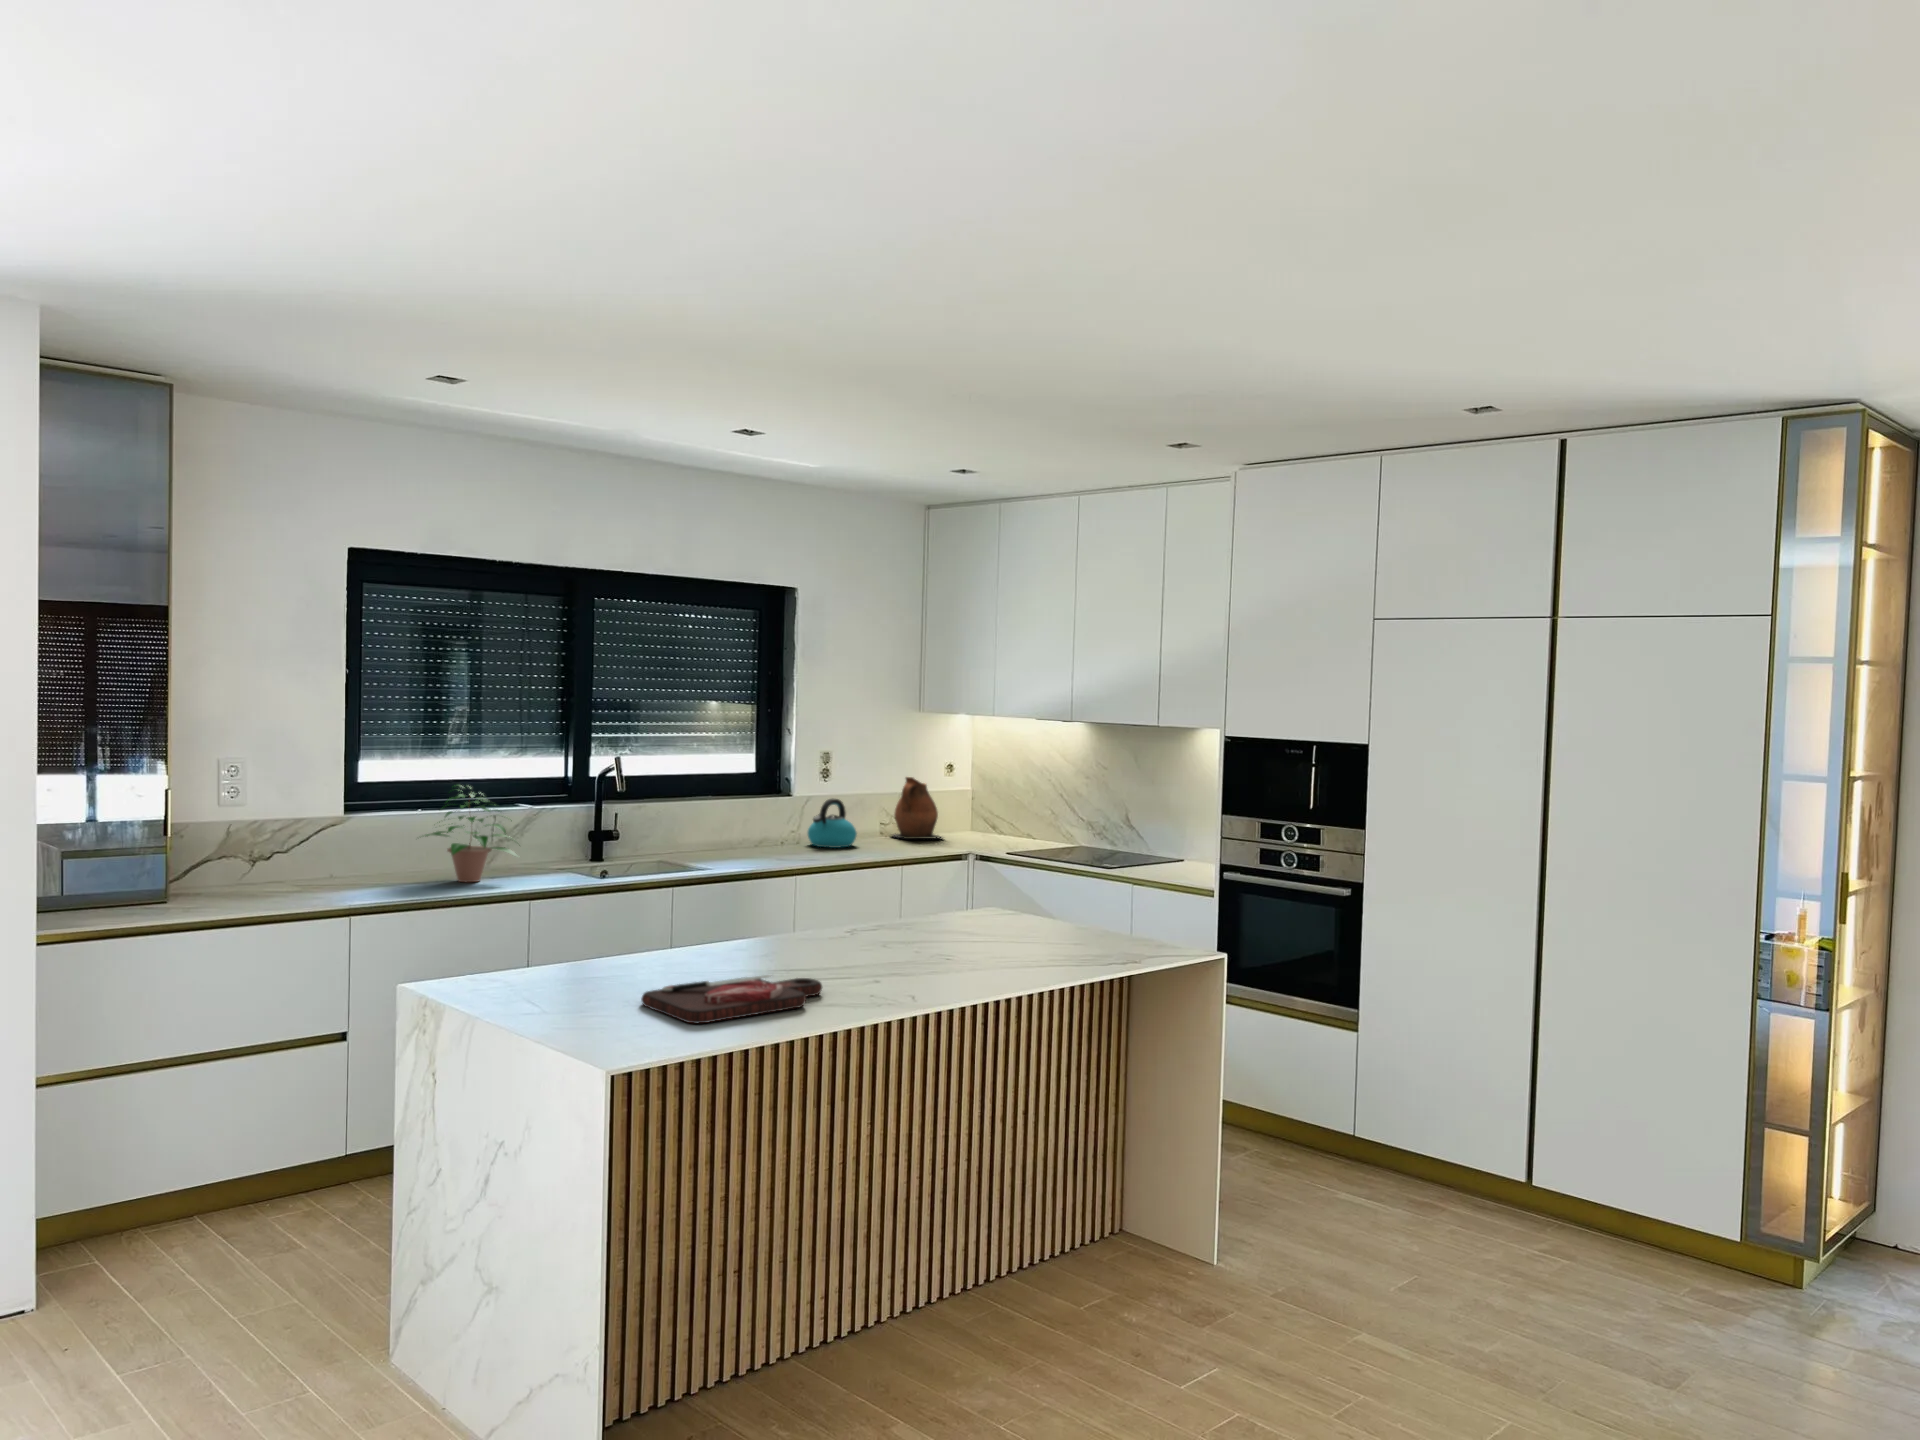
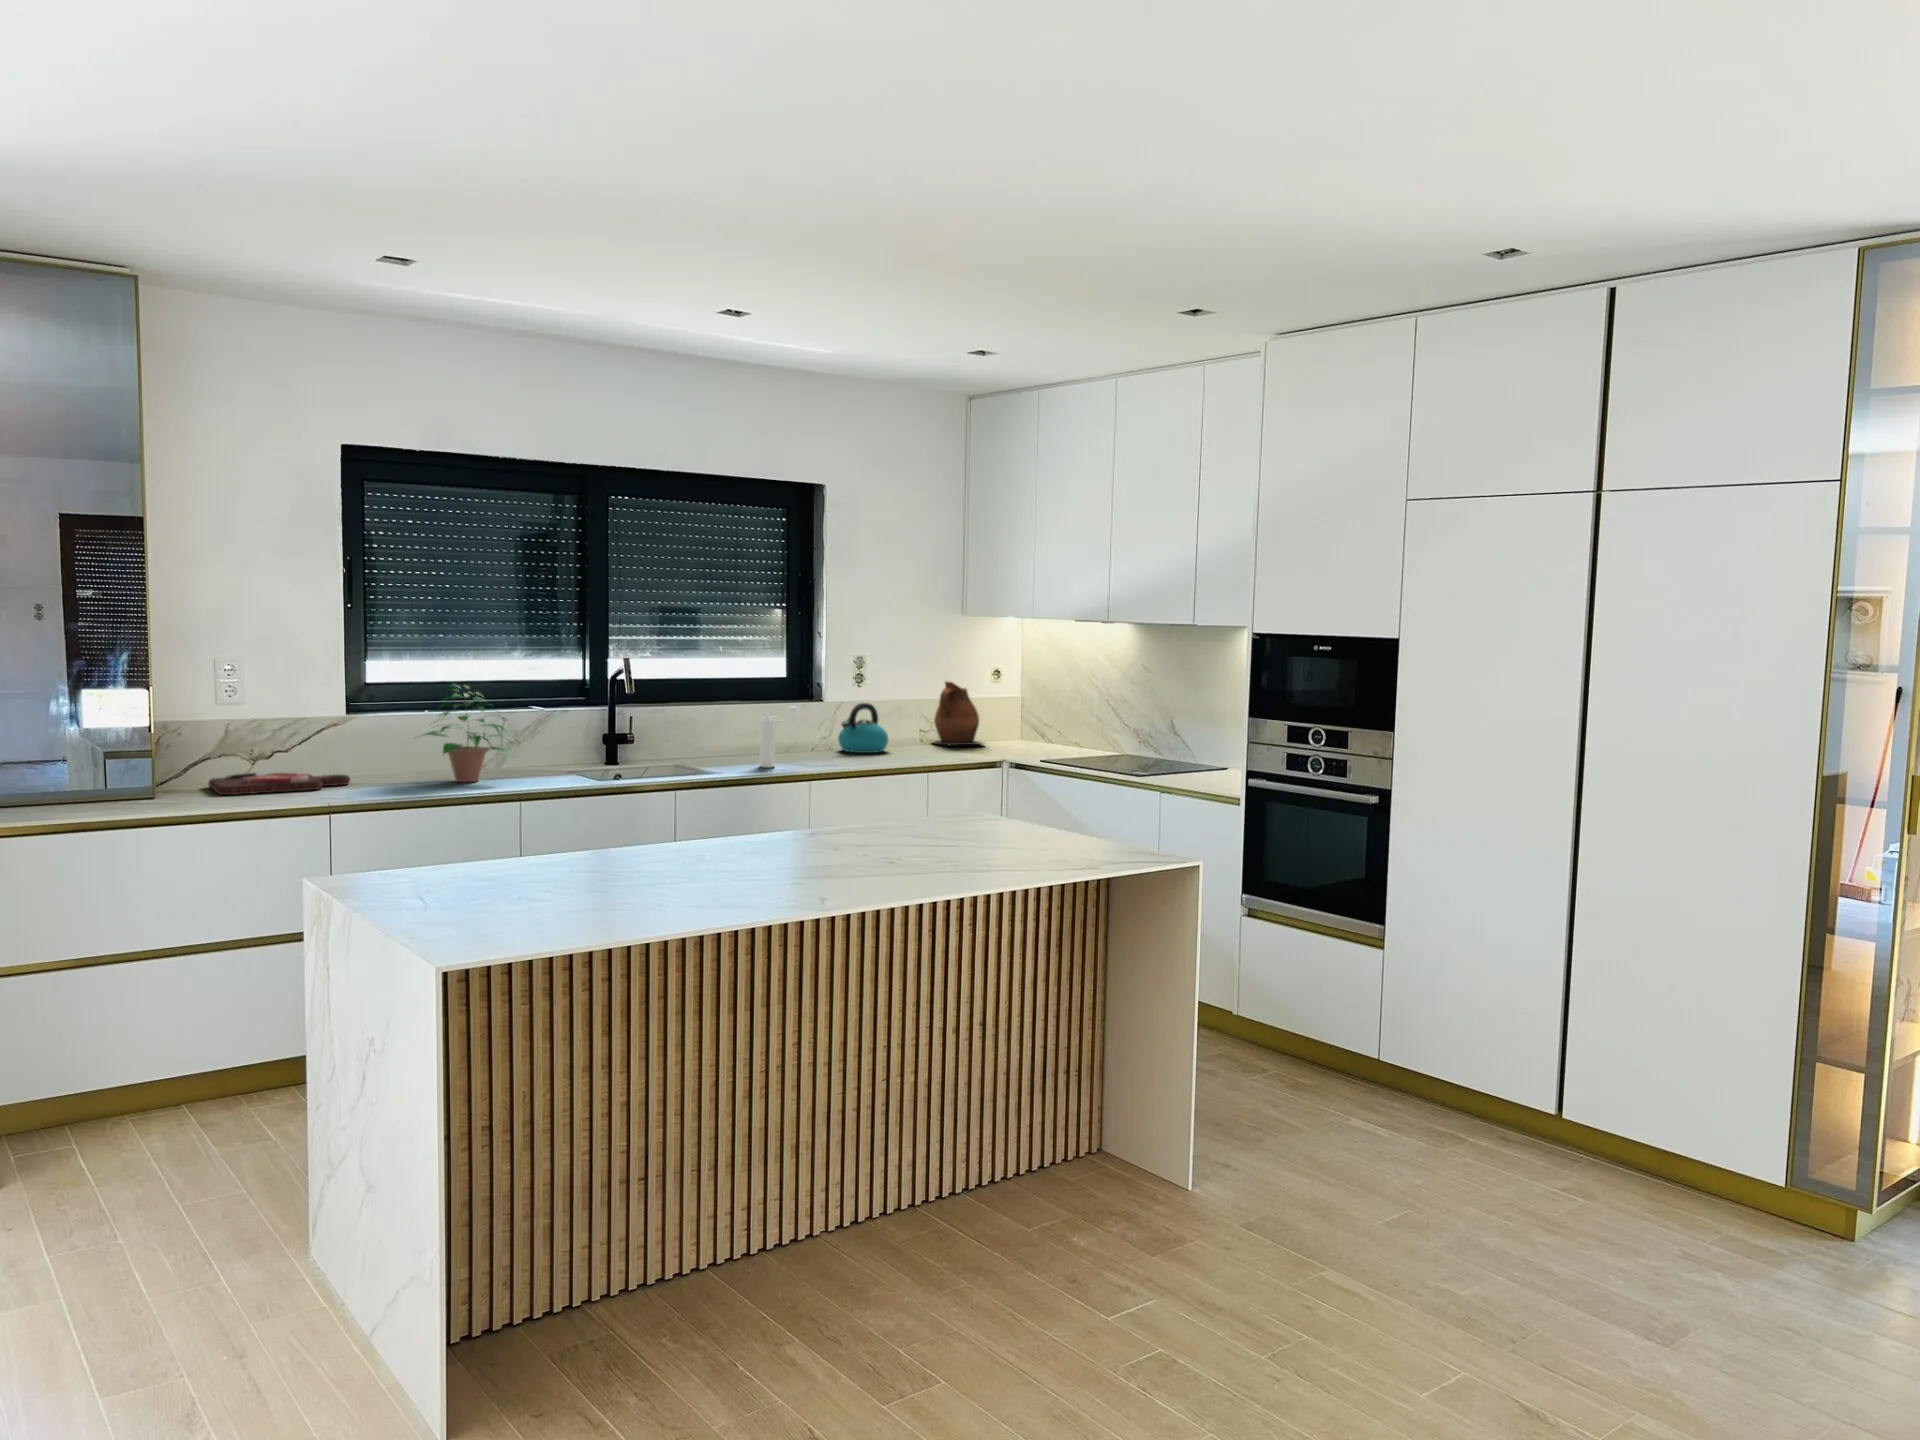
pepper mill: none [744,804,782,864] -> present [759,707,799,768]
cutting board: present [641,975,822,1023] -> present [208,771,350,795]

